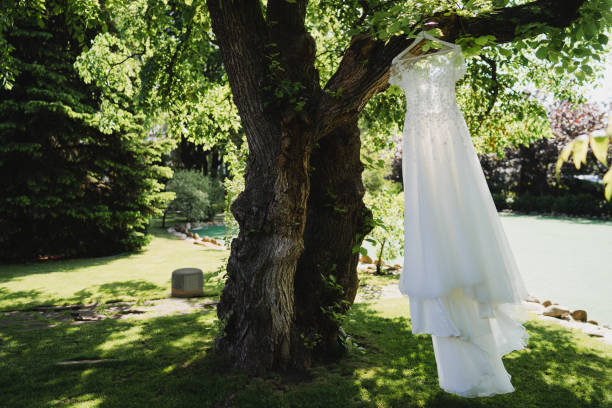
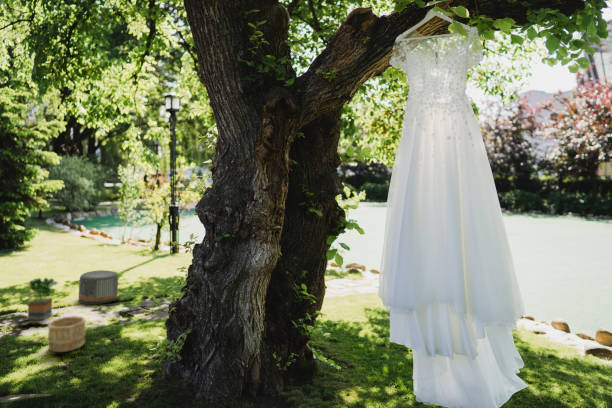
potted tree: none [128,271,151,307] -> present [28,278,57,320]
wooden bucket: none [133,303,163,332] -> present [48,316,86,352]

